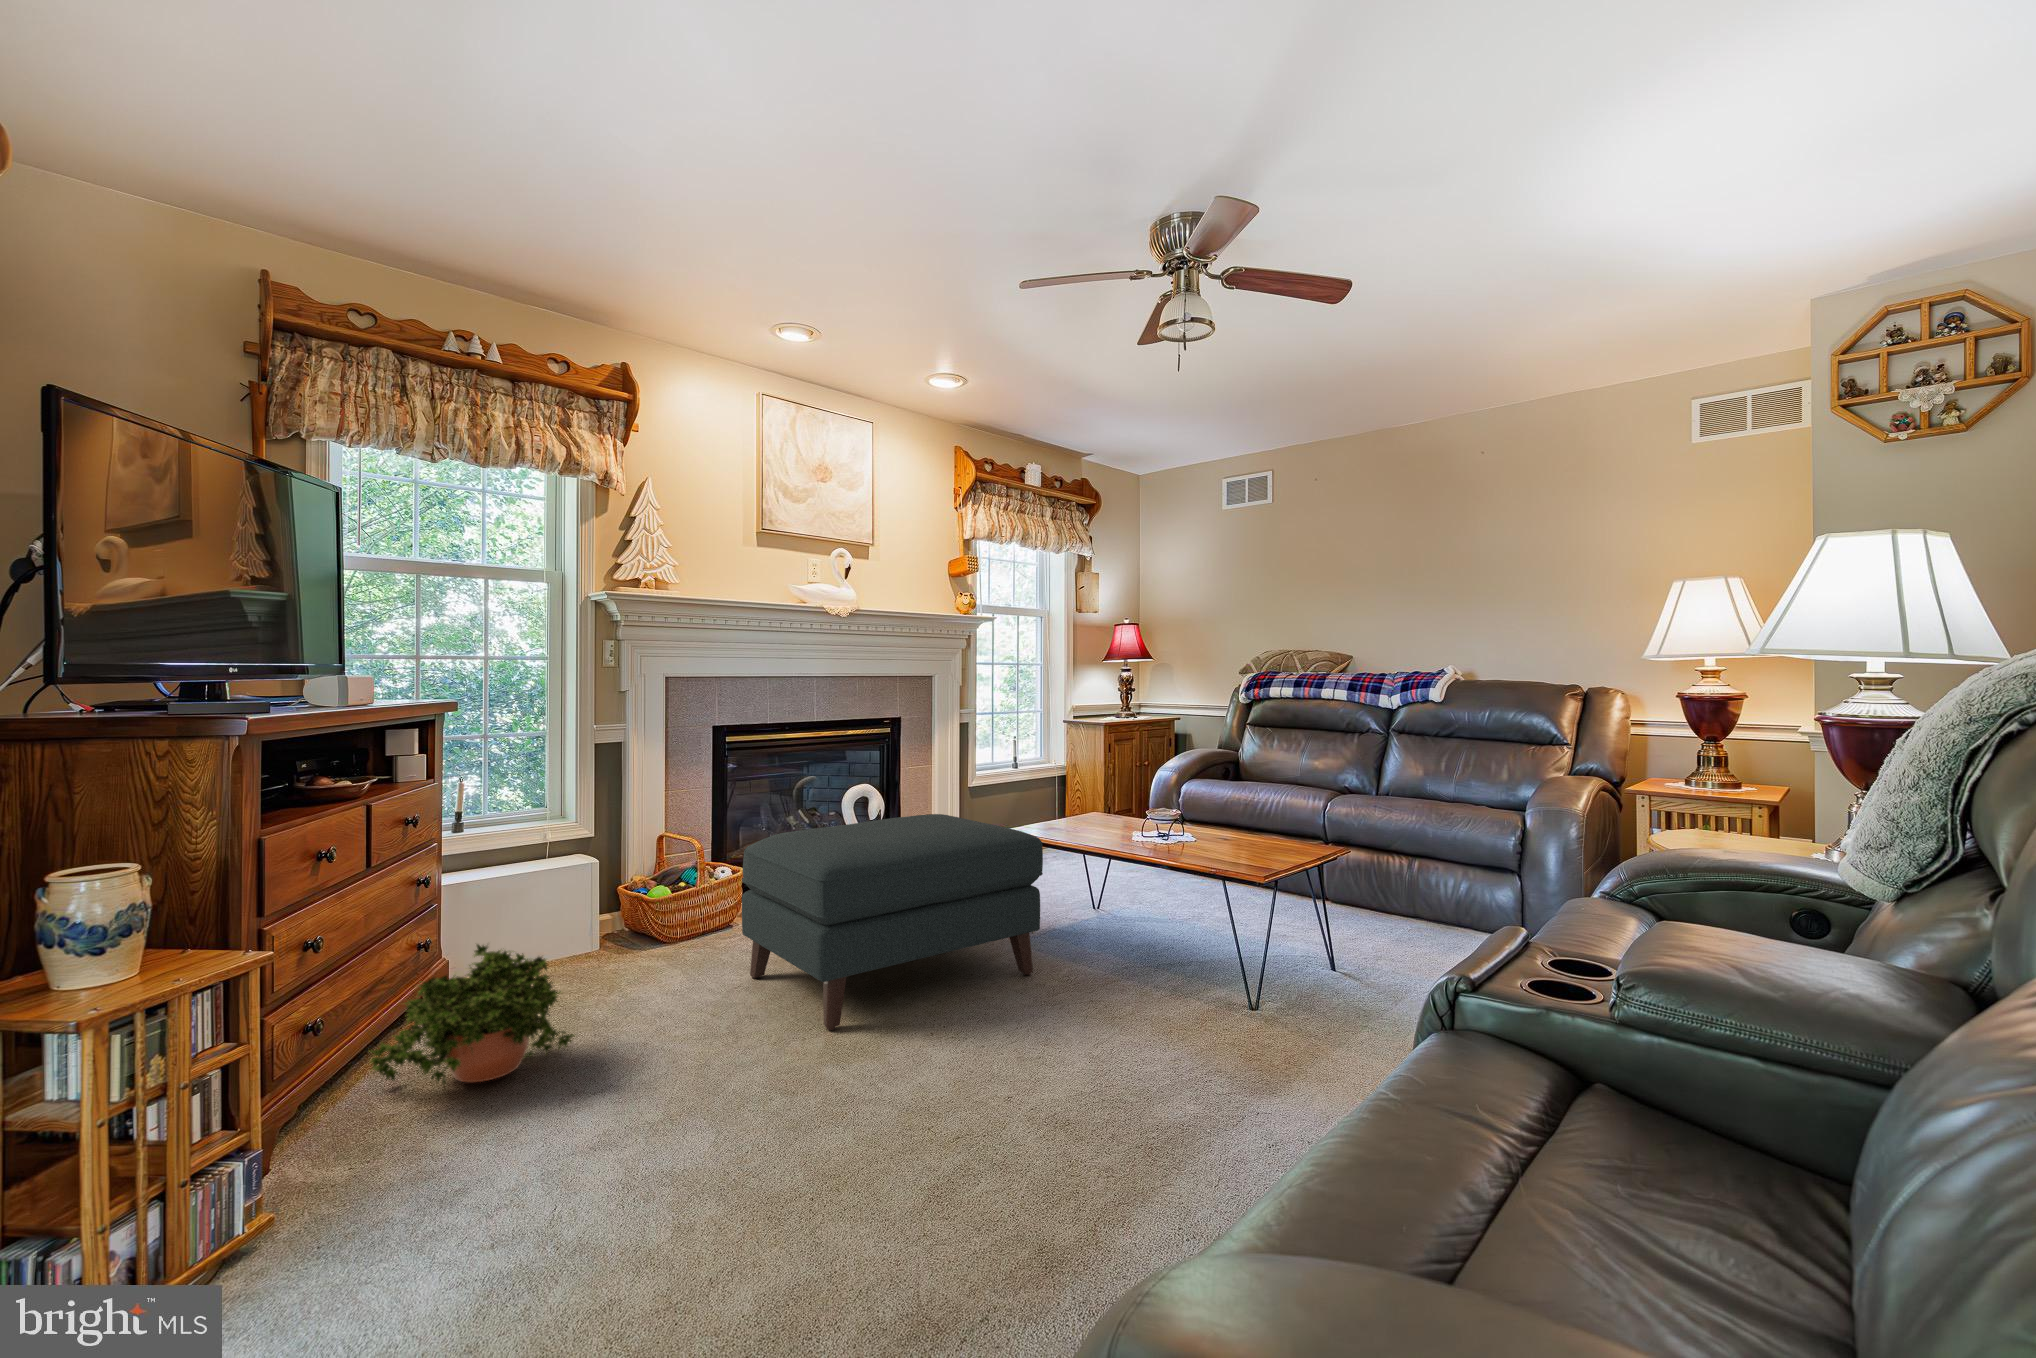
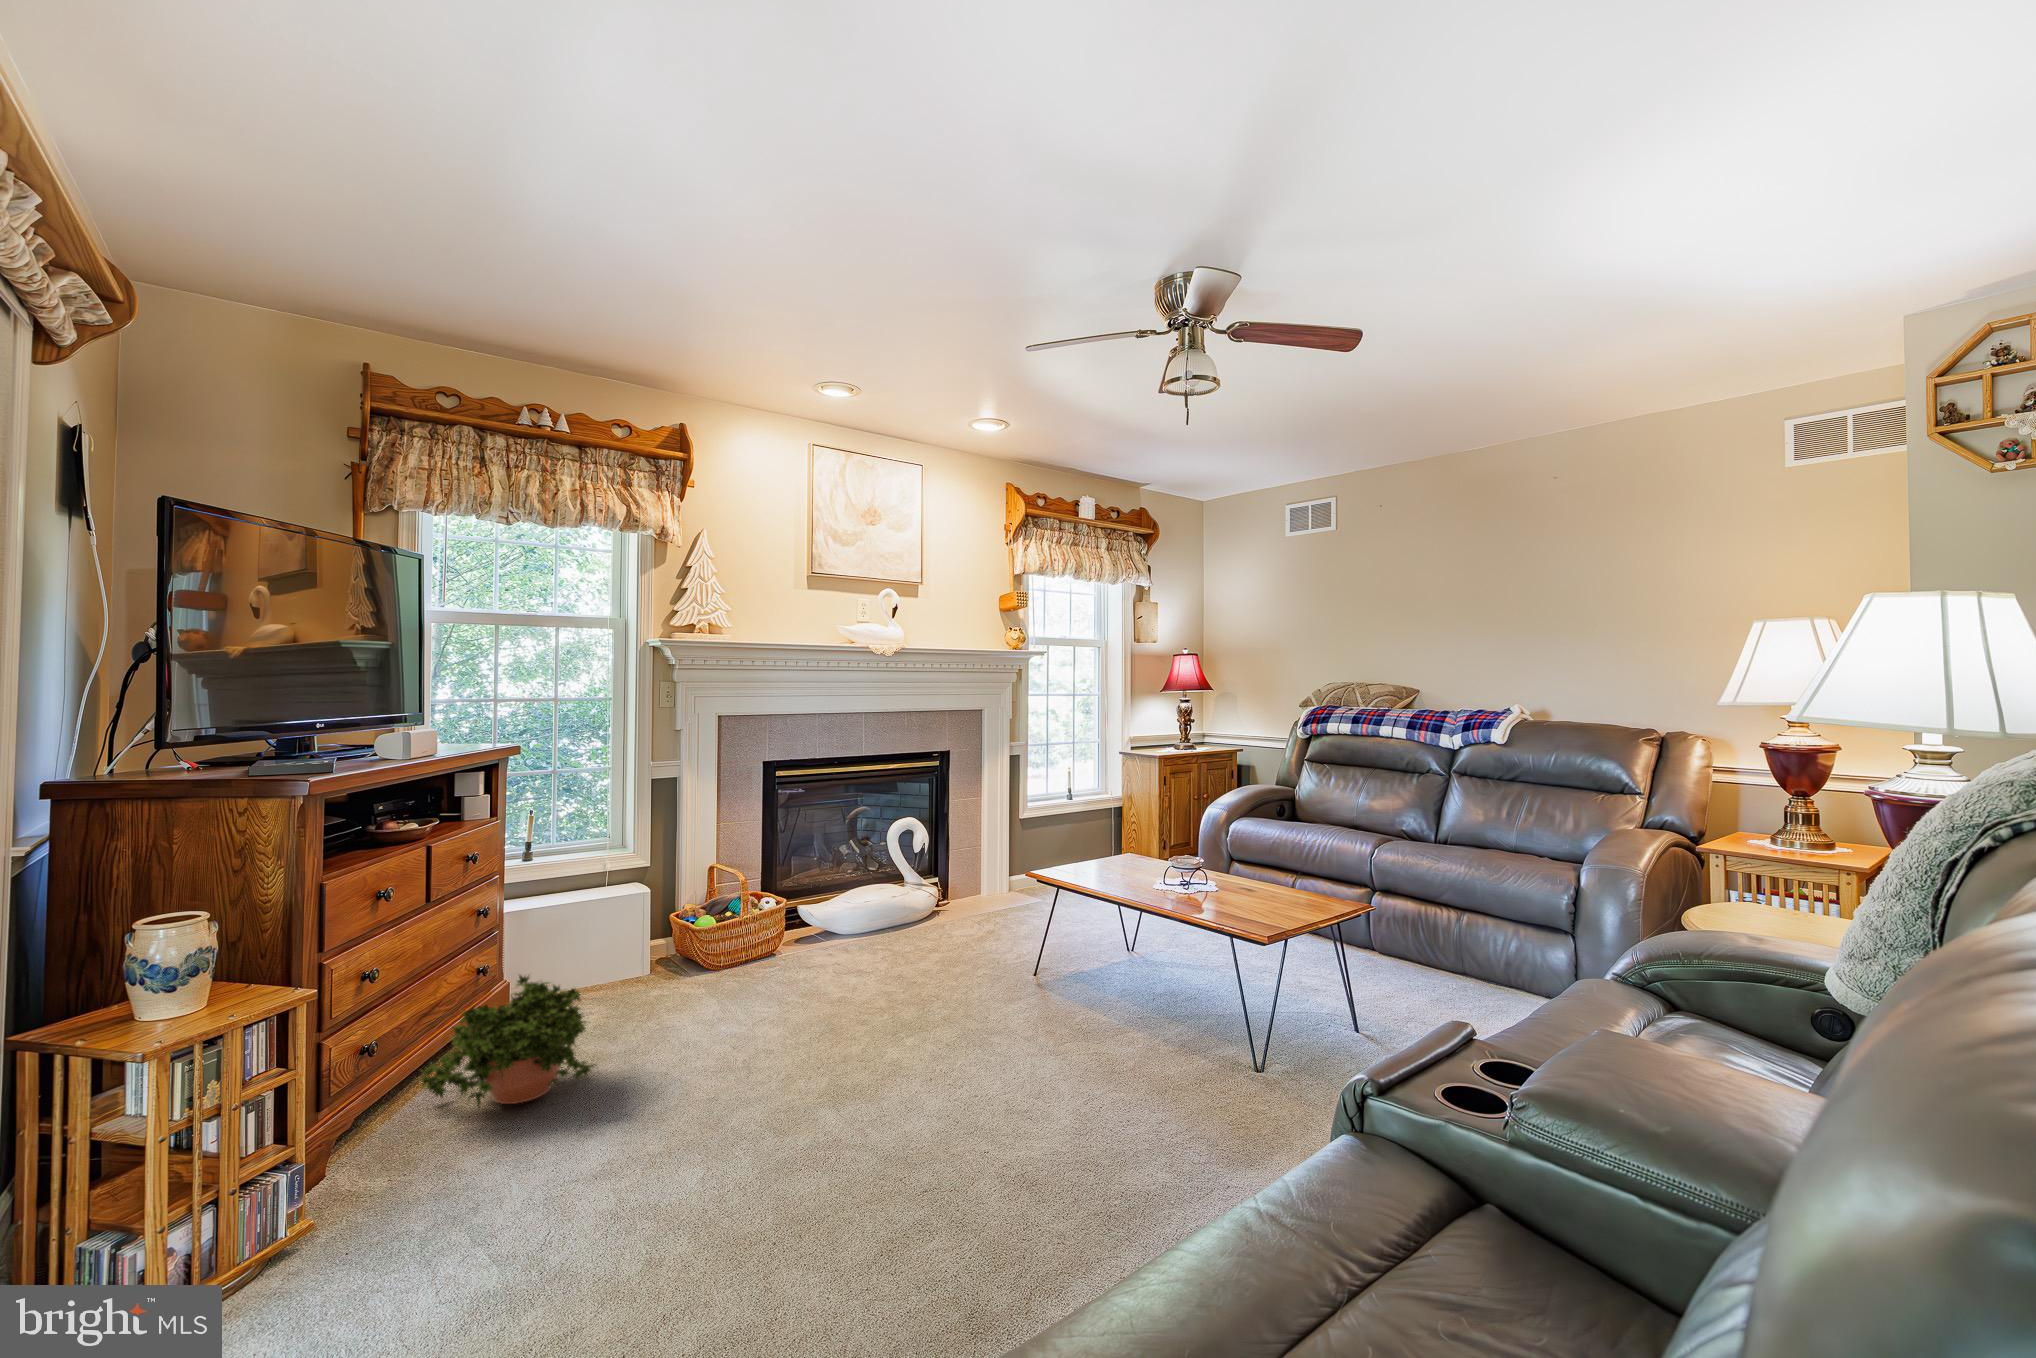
ottoman: present [742,814,1043,1030] -> none [770,856,1055,1070]

